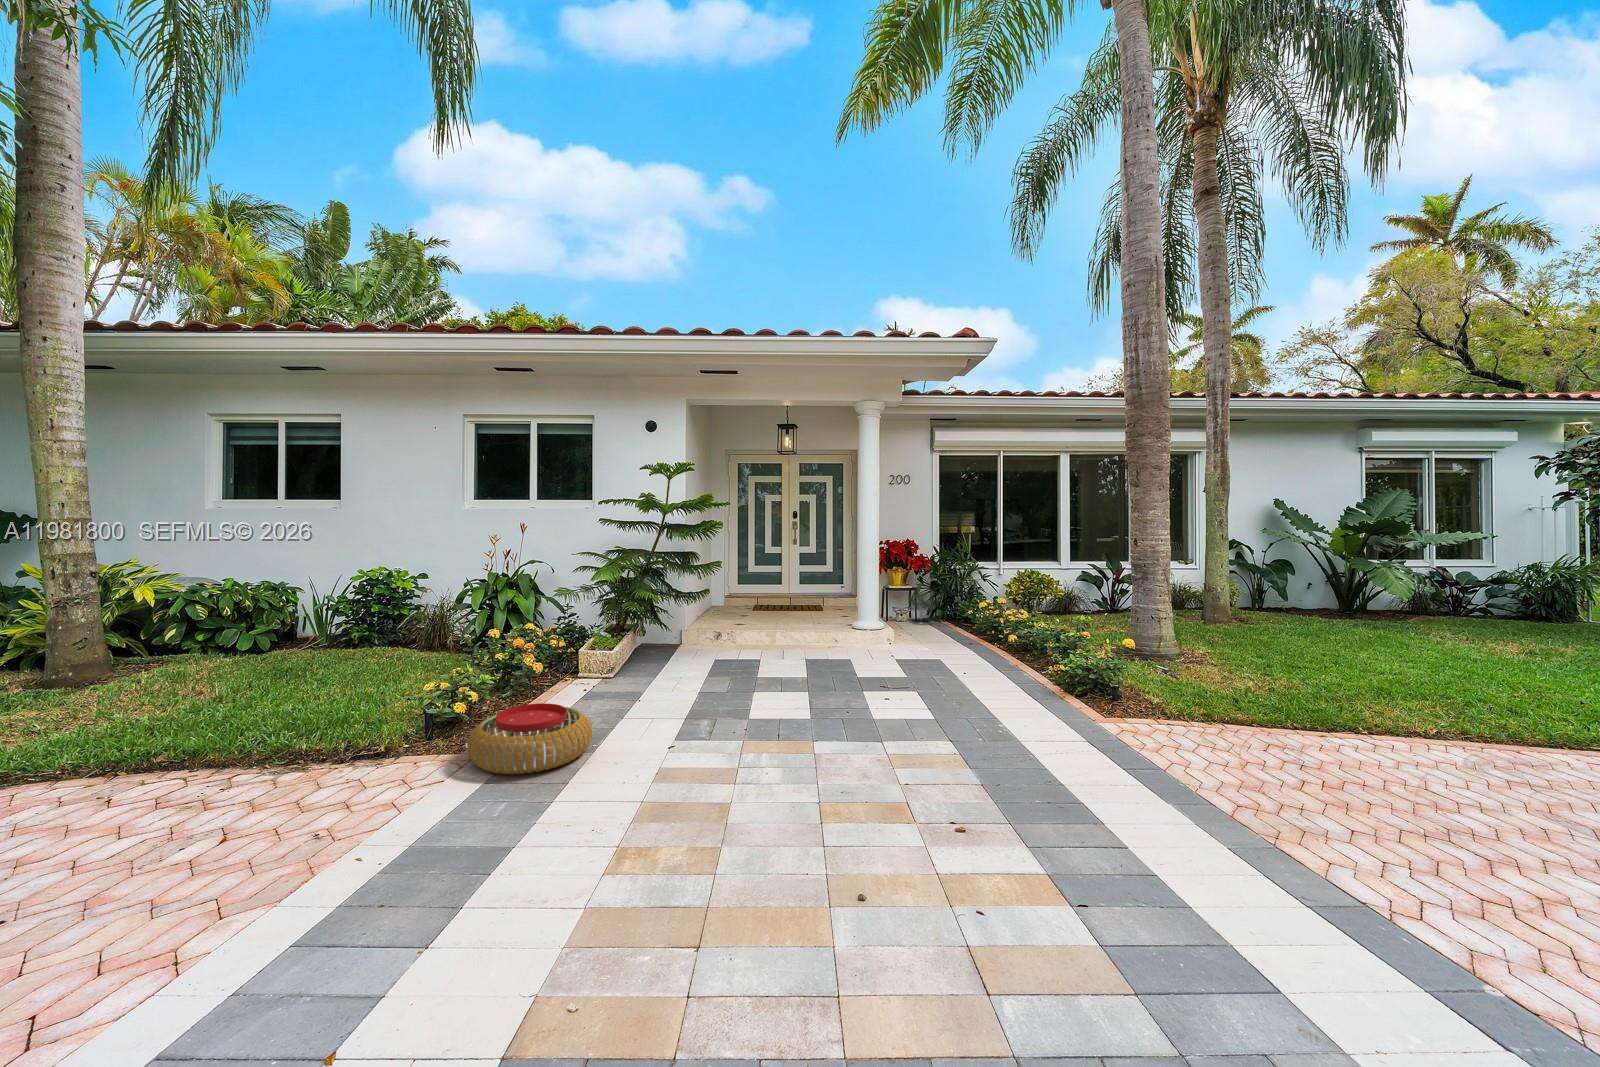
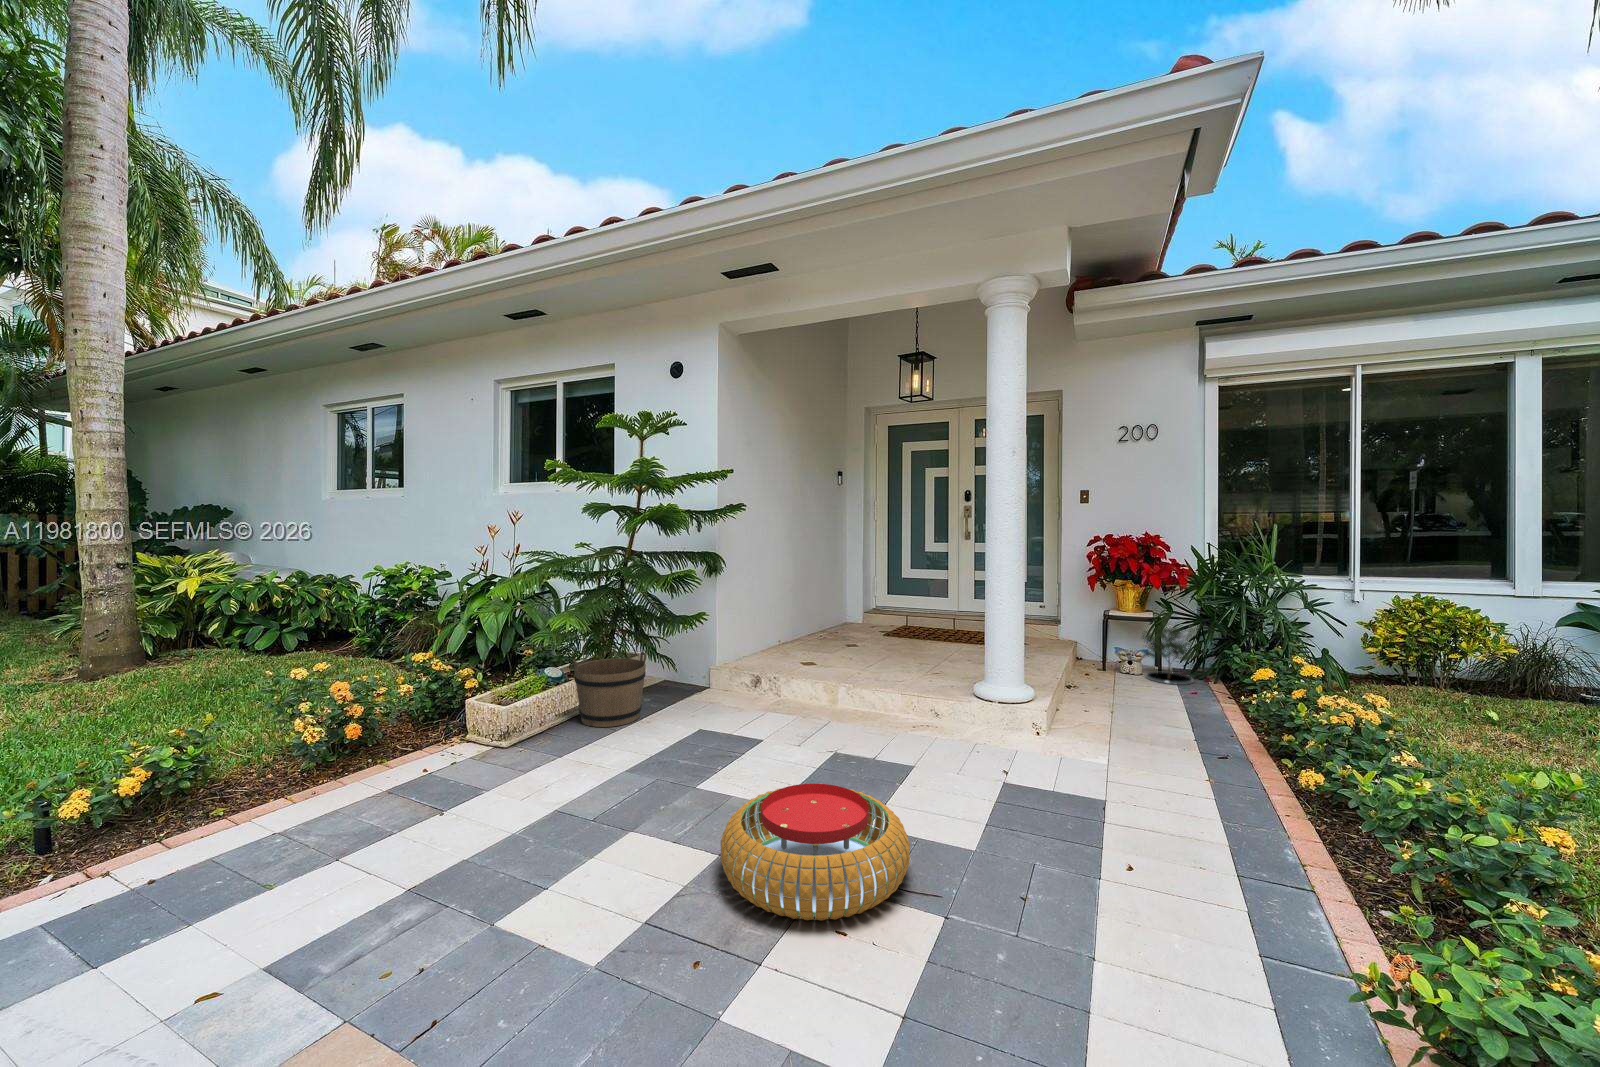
bucket: none [605,624,654,676] -> present [573,652,646,727]
pouf: present [467,703,592,774] -> present [721,784,910,921]

